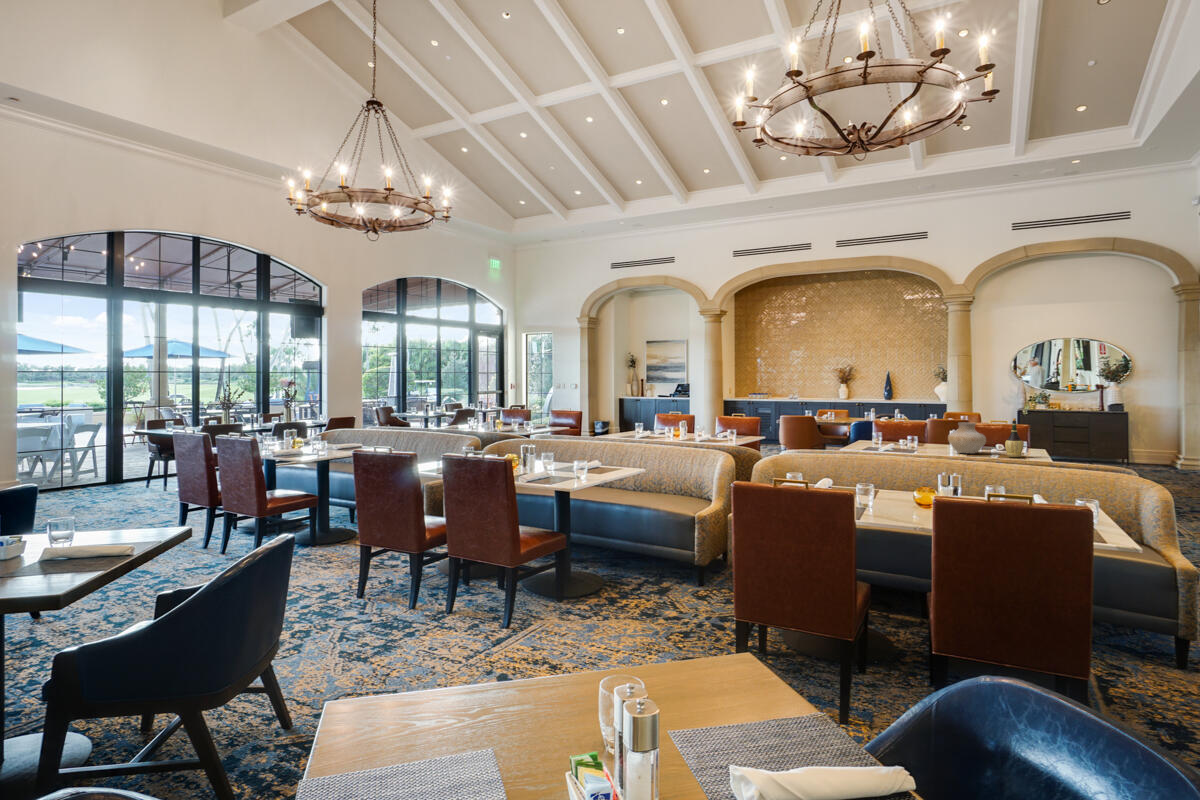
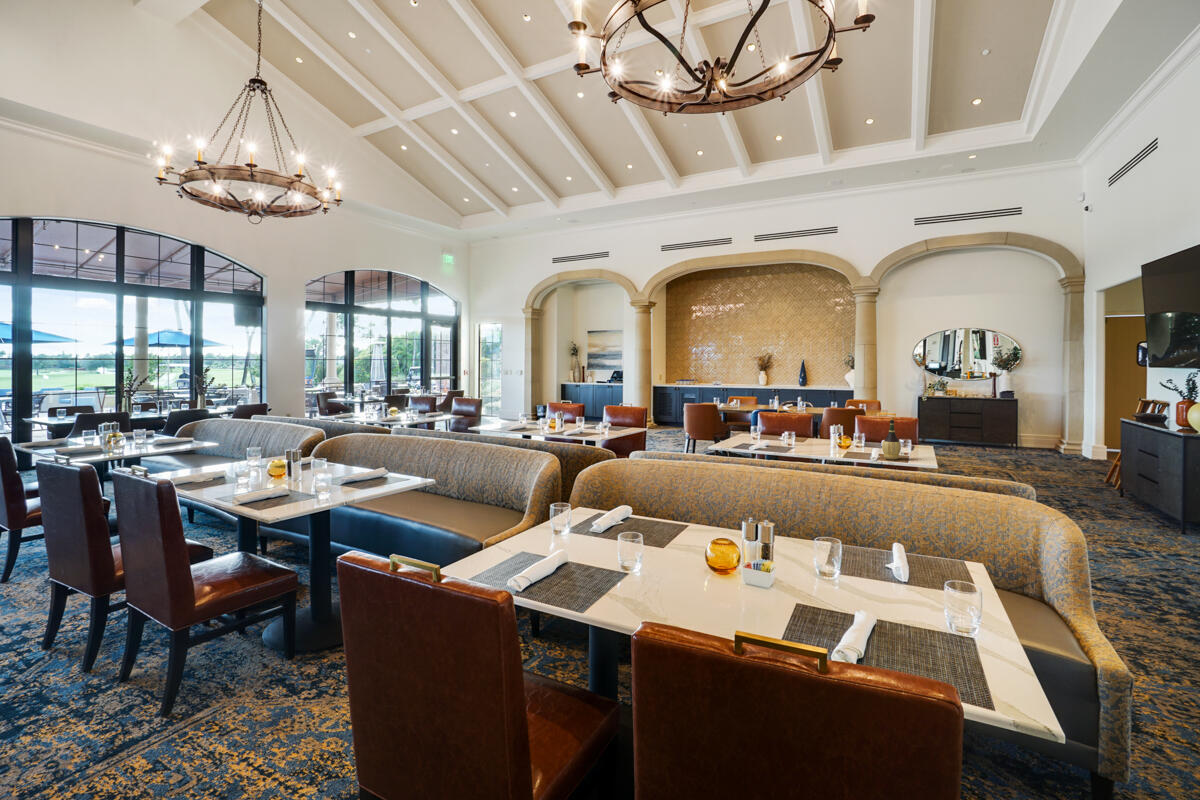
vase: present [948,423,986,454] -> none [825,420,864,453]

